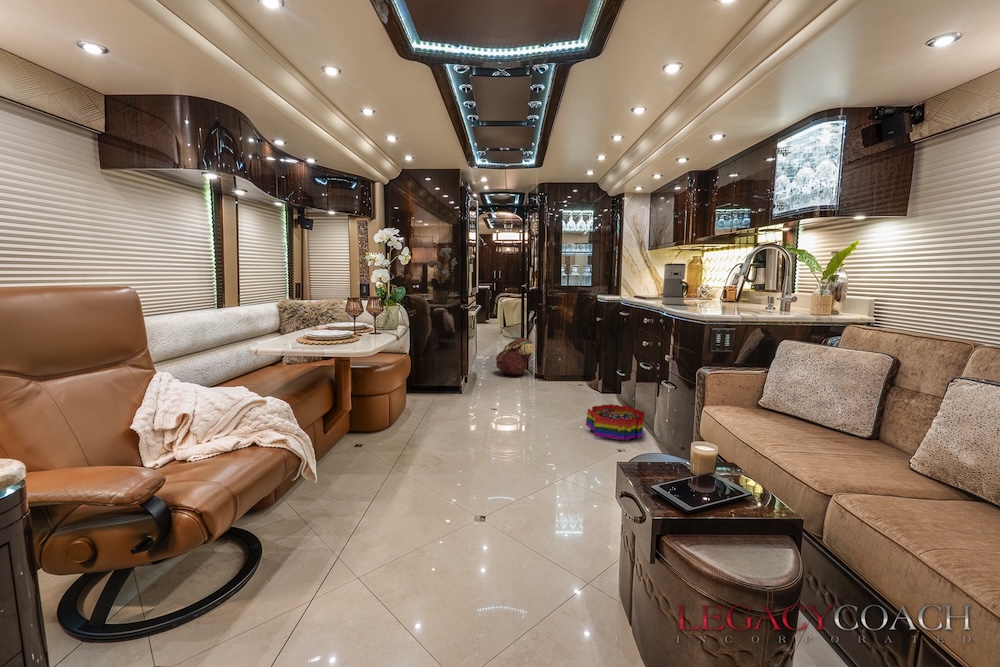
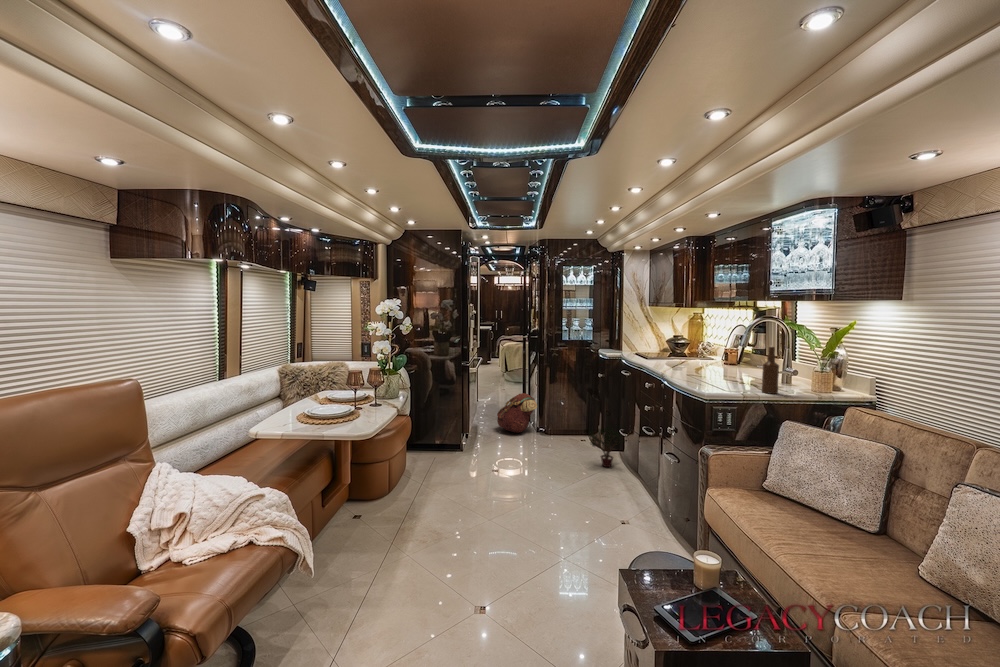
coffee maker: present [662,264,689,305] -> none [665,329,691,372]
bottle: none [759,269,778,316] -> present [761,347,779,394]
potted plant: none [585,364,623,403] -> present [590,428,625,467]
storage bin: present [586,404,645,440] -> none [590,472,650,515]

